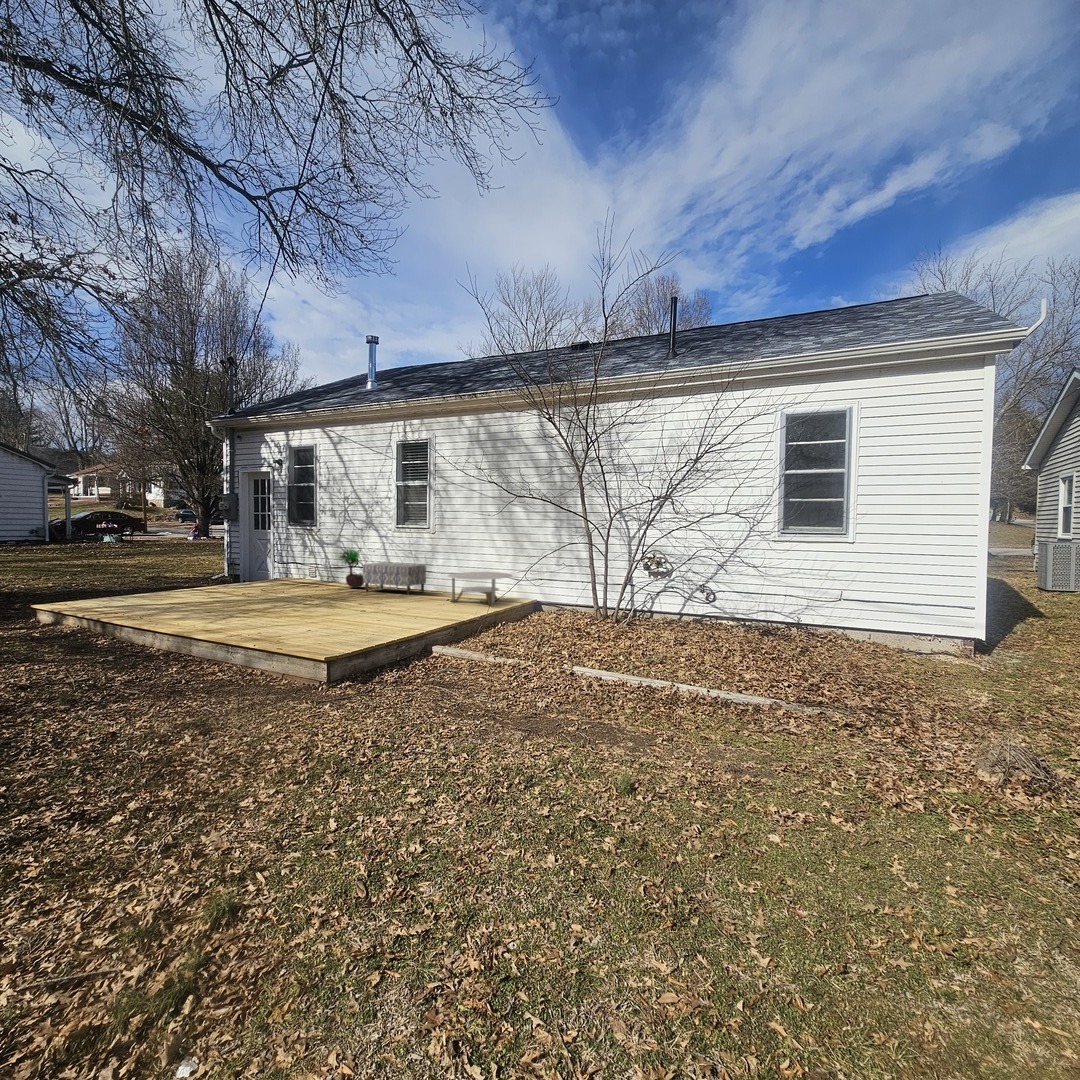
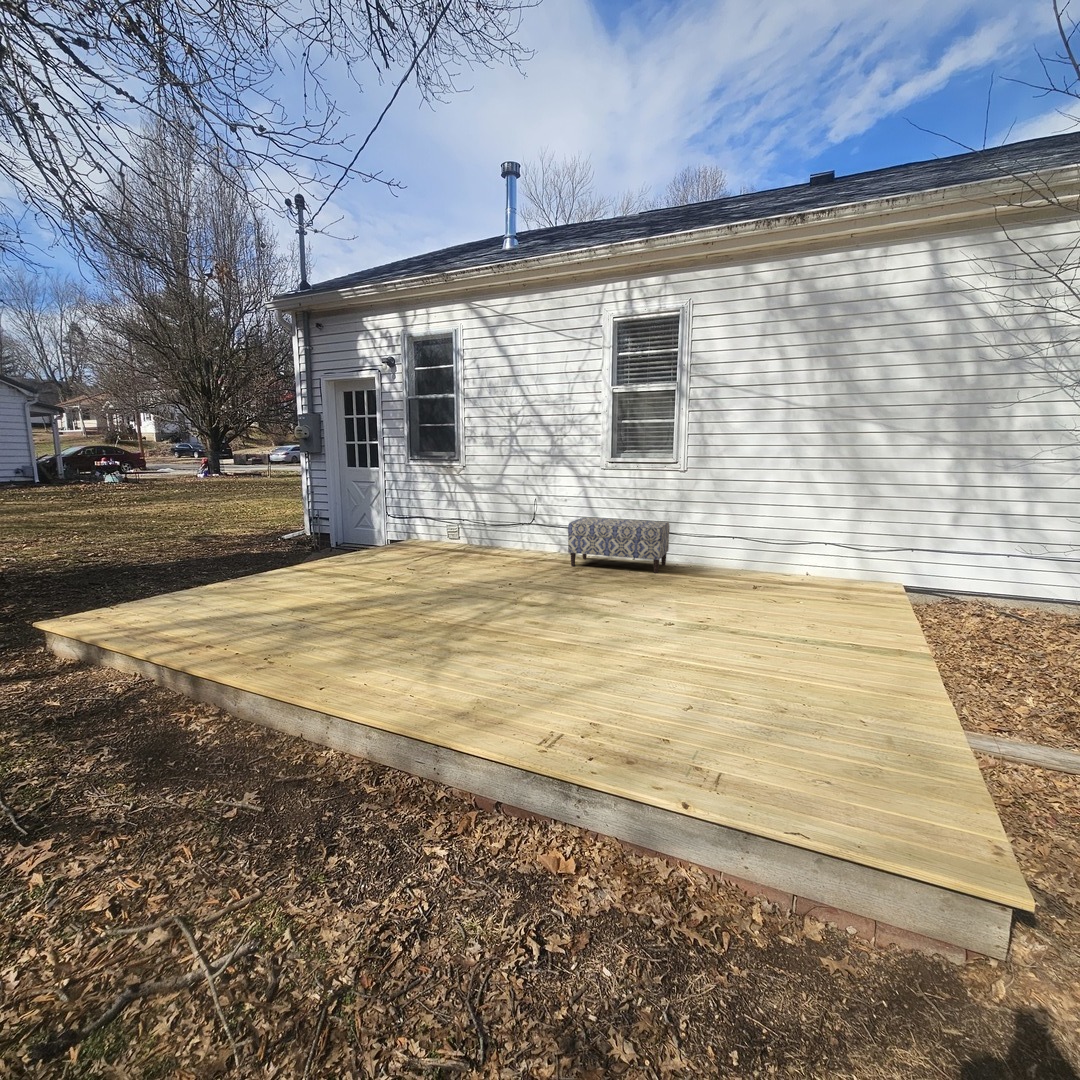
potted tree: present [339,549,364,588] -> none [514,491,555,558]
round table: present [448,572,512,606] -> none [760,535,888,601]

